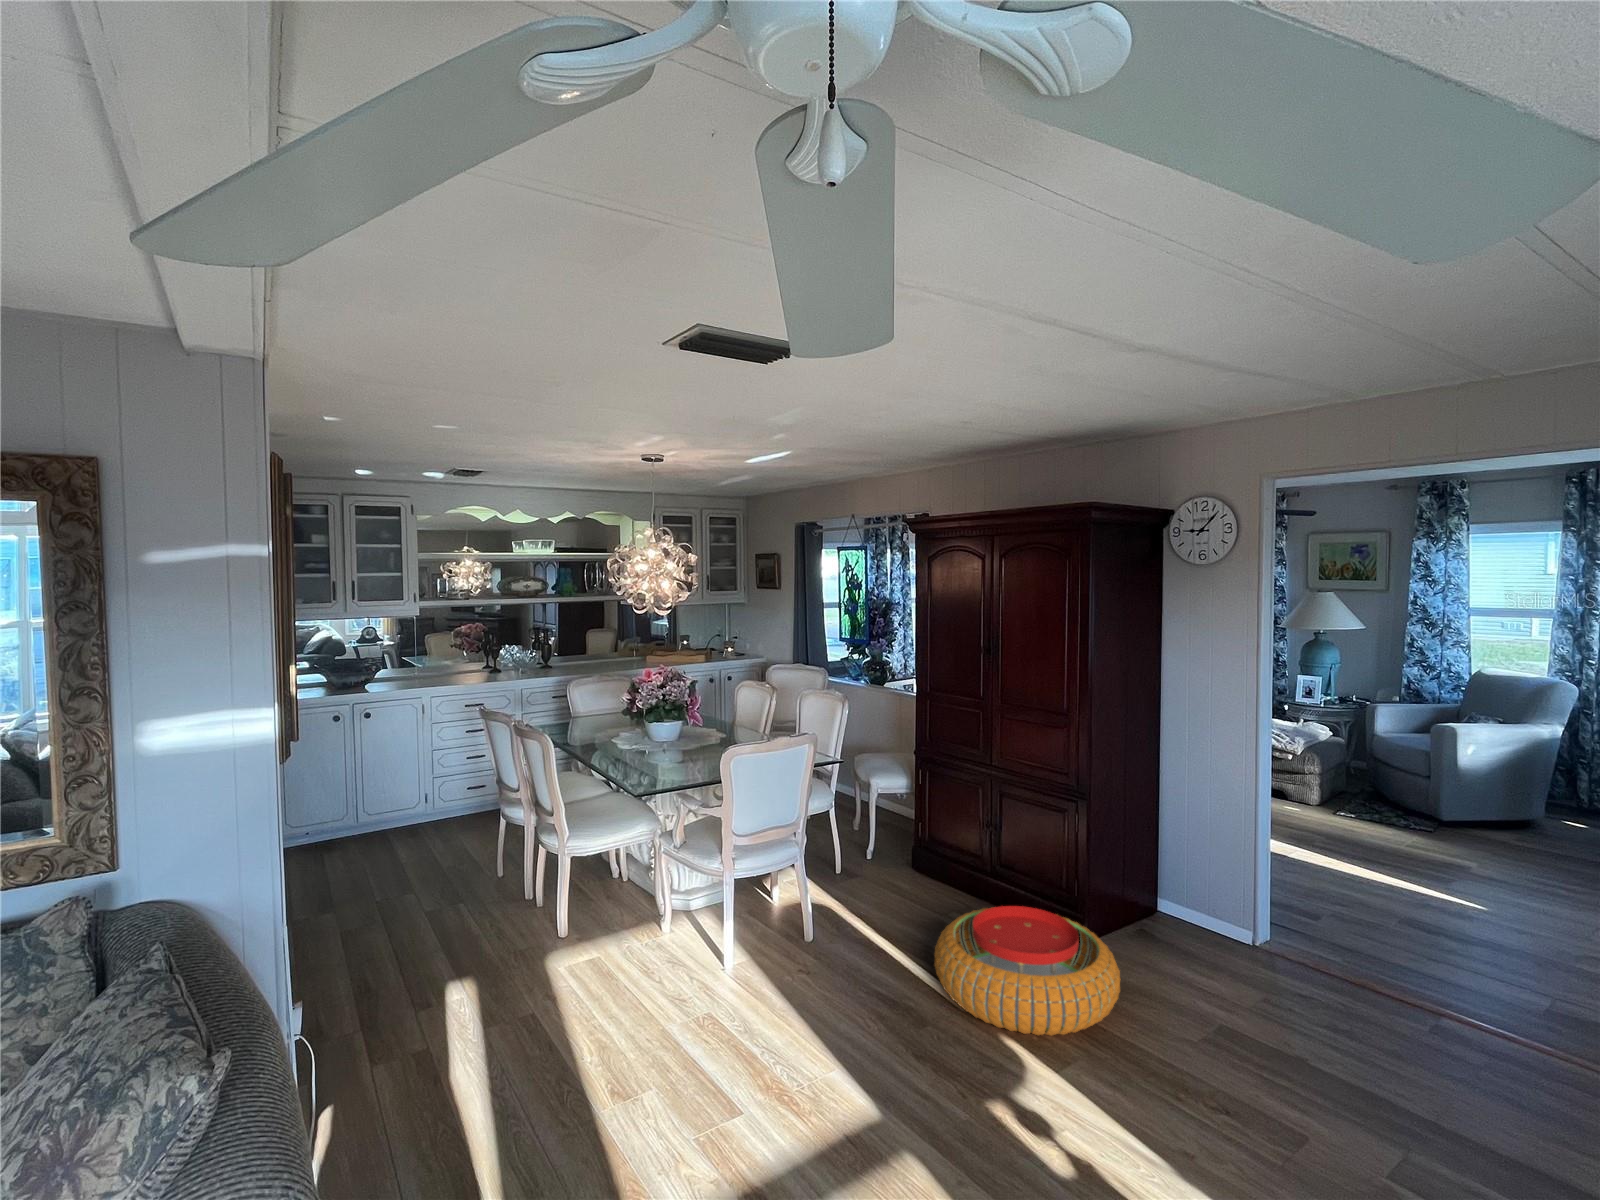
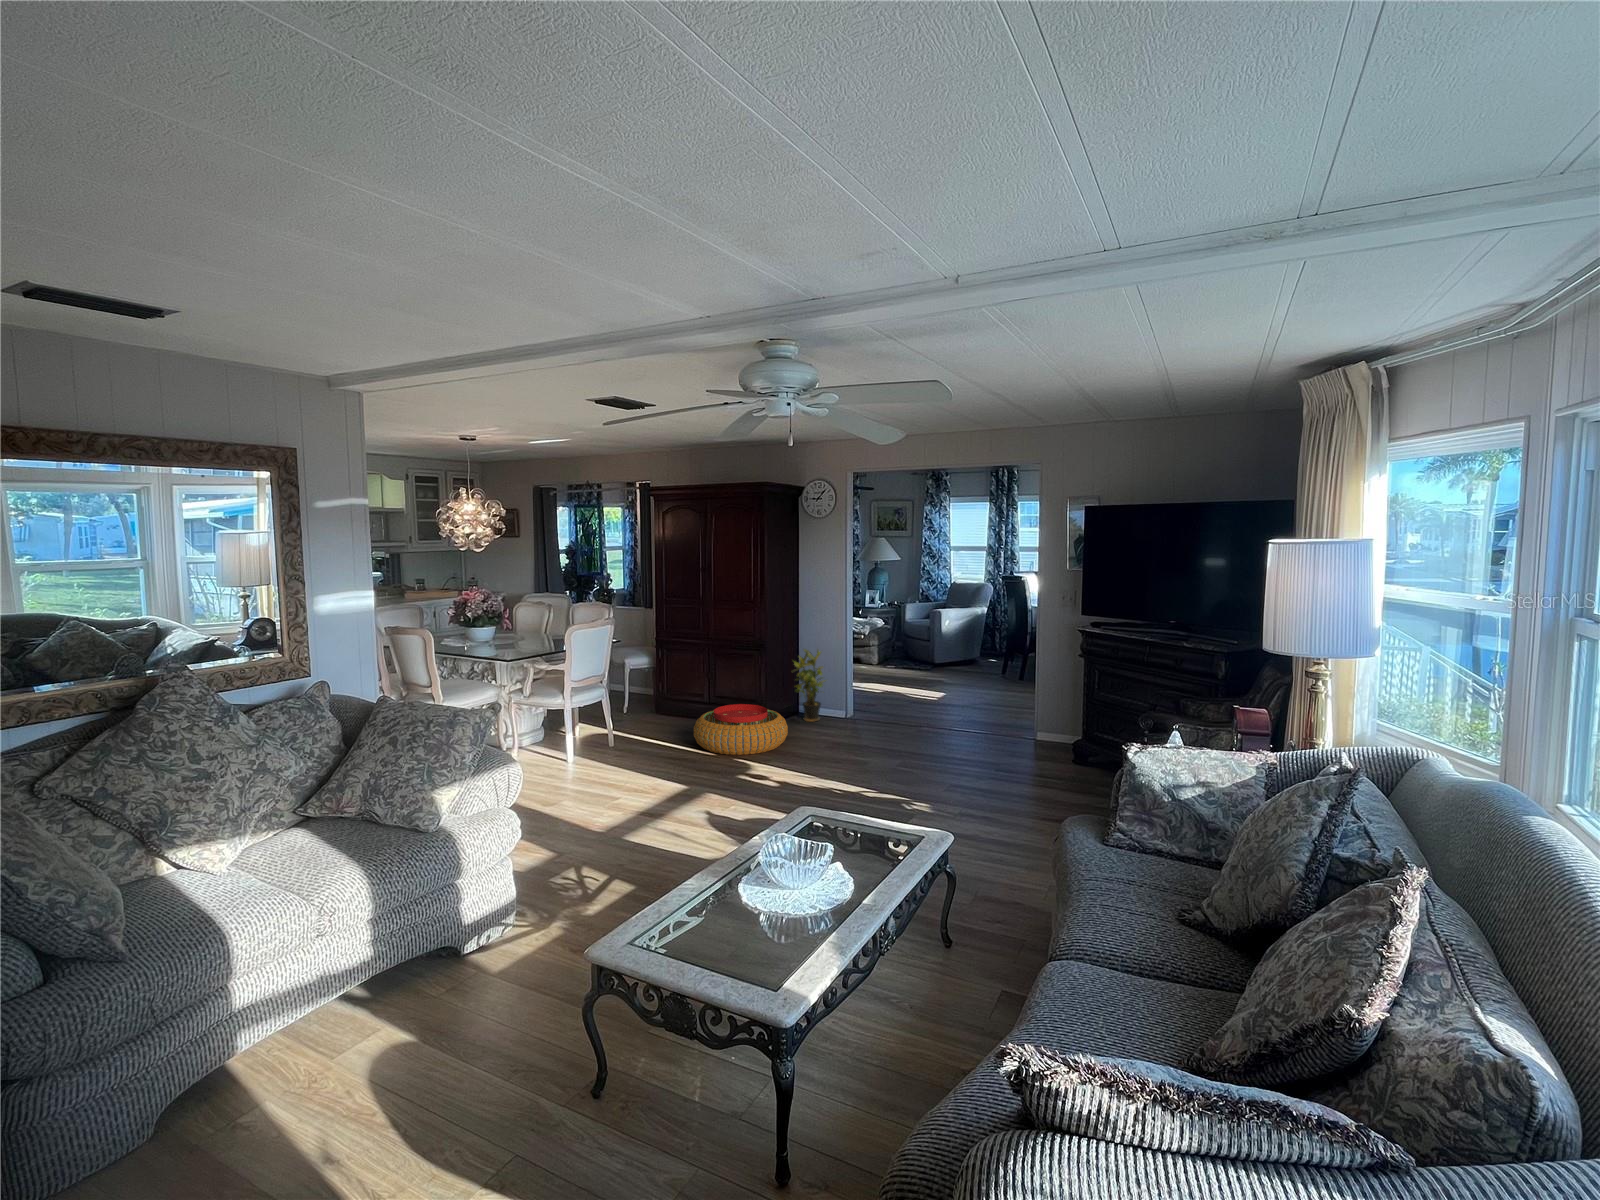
potted plant: none [1140,805,1217,949] -> present [793,649,825,722]

